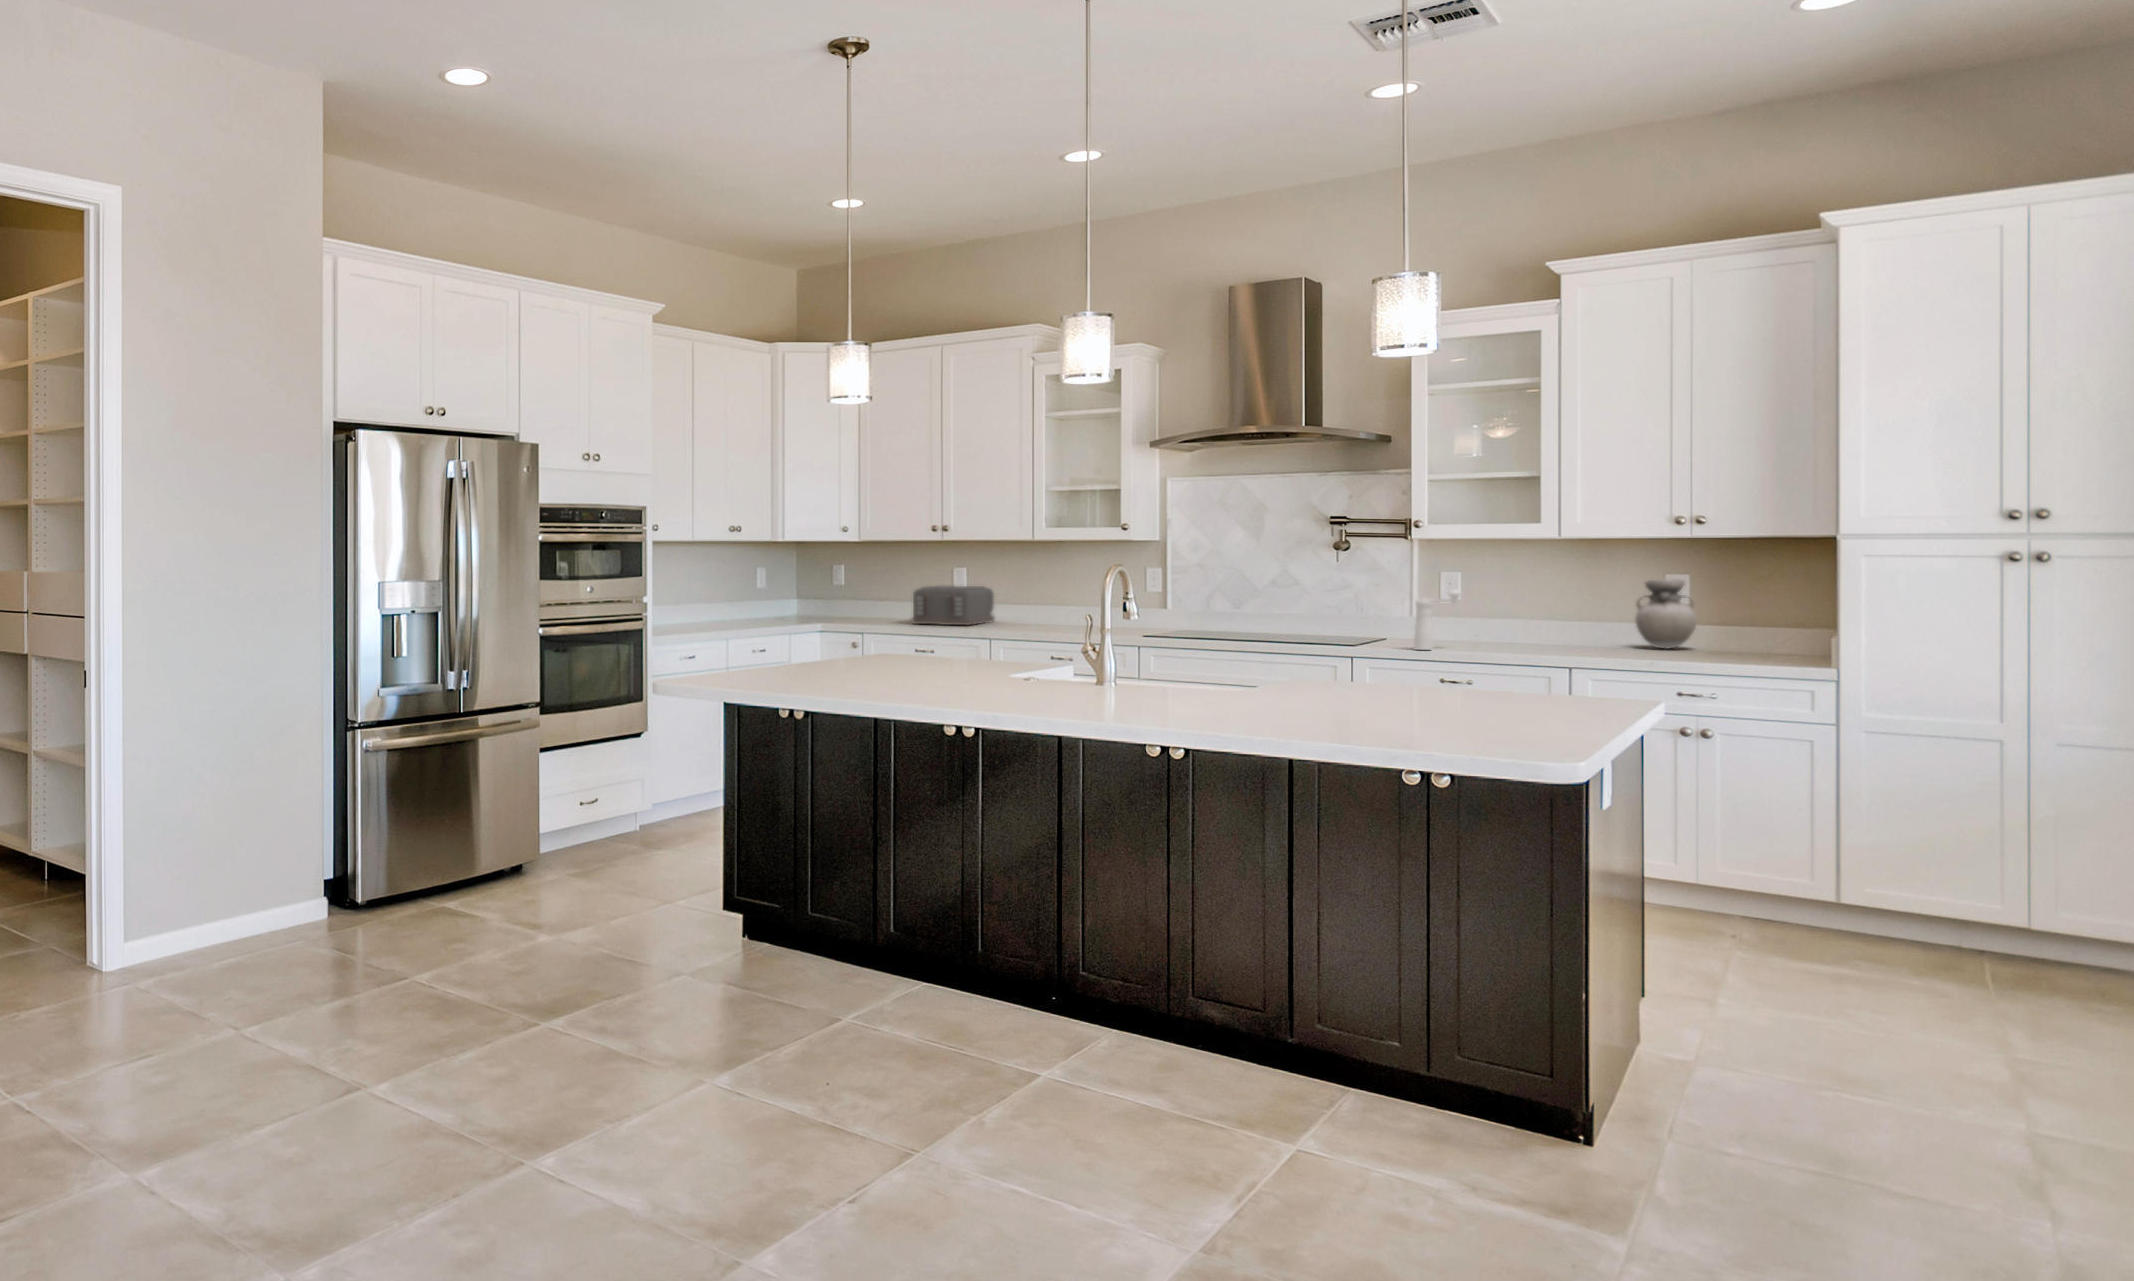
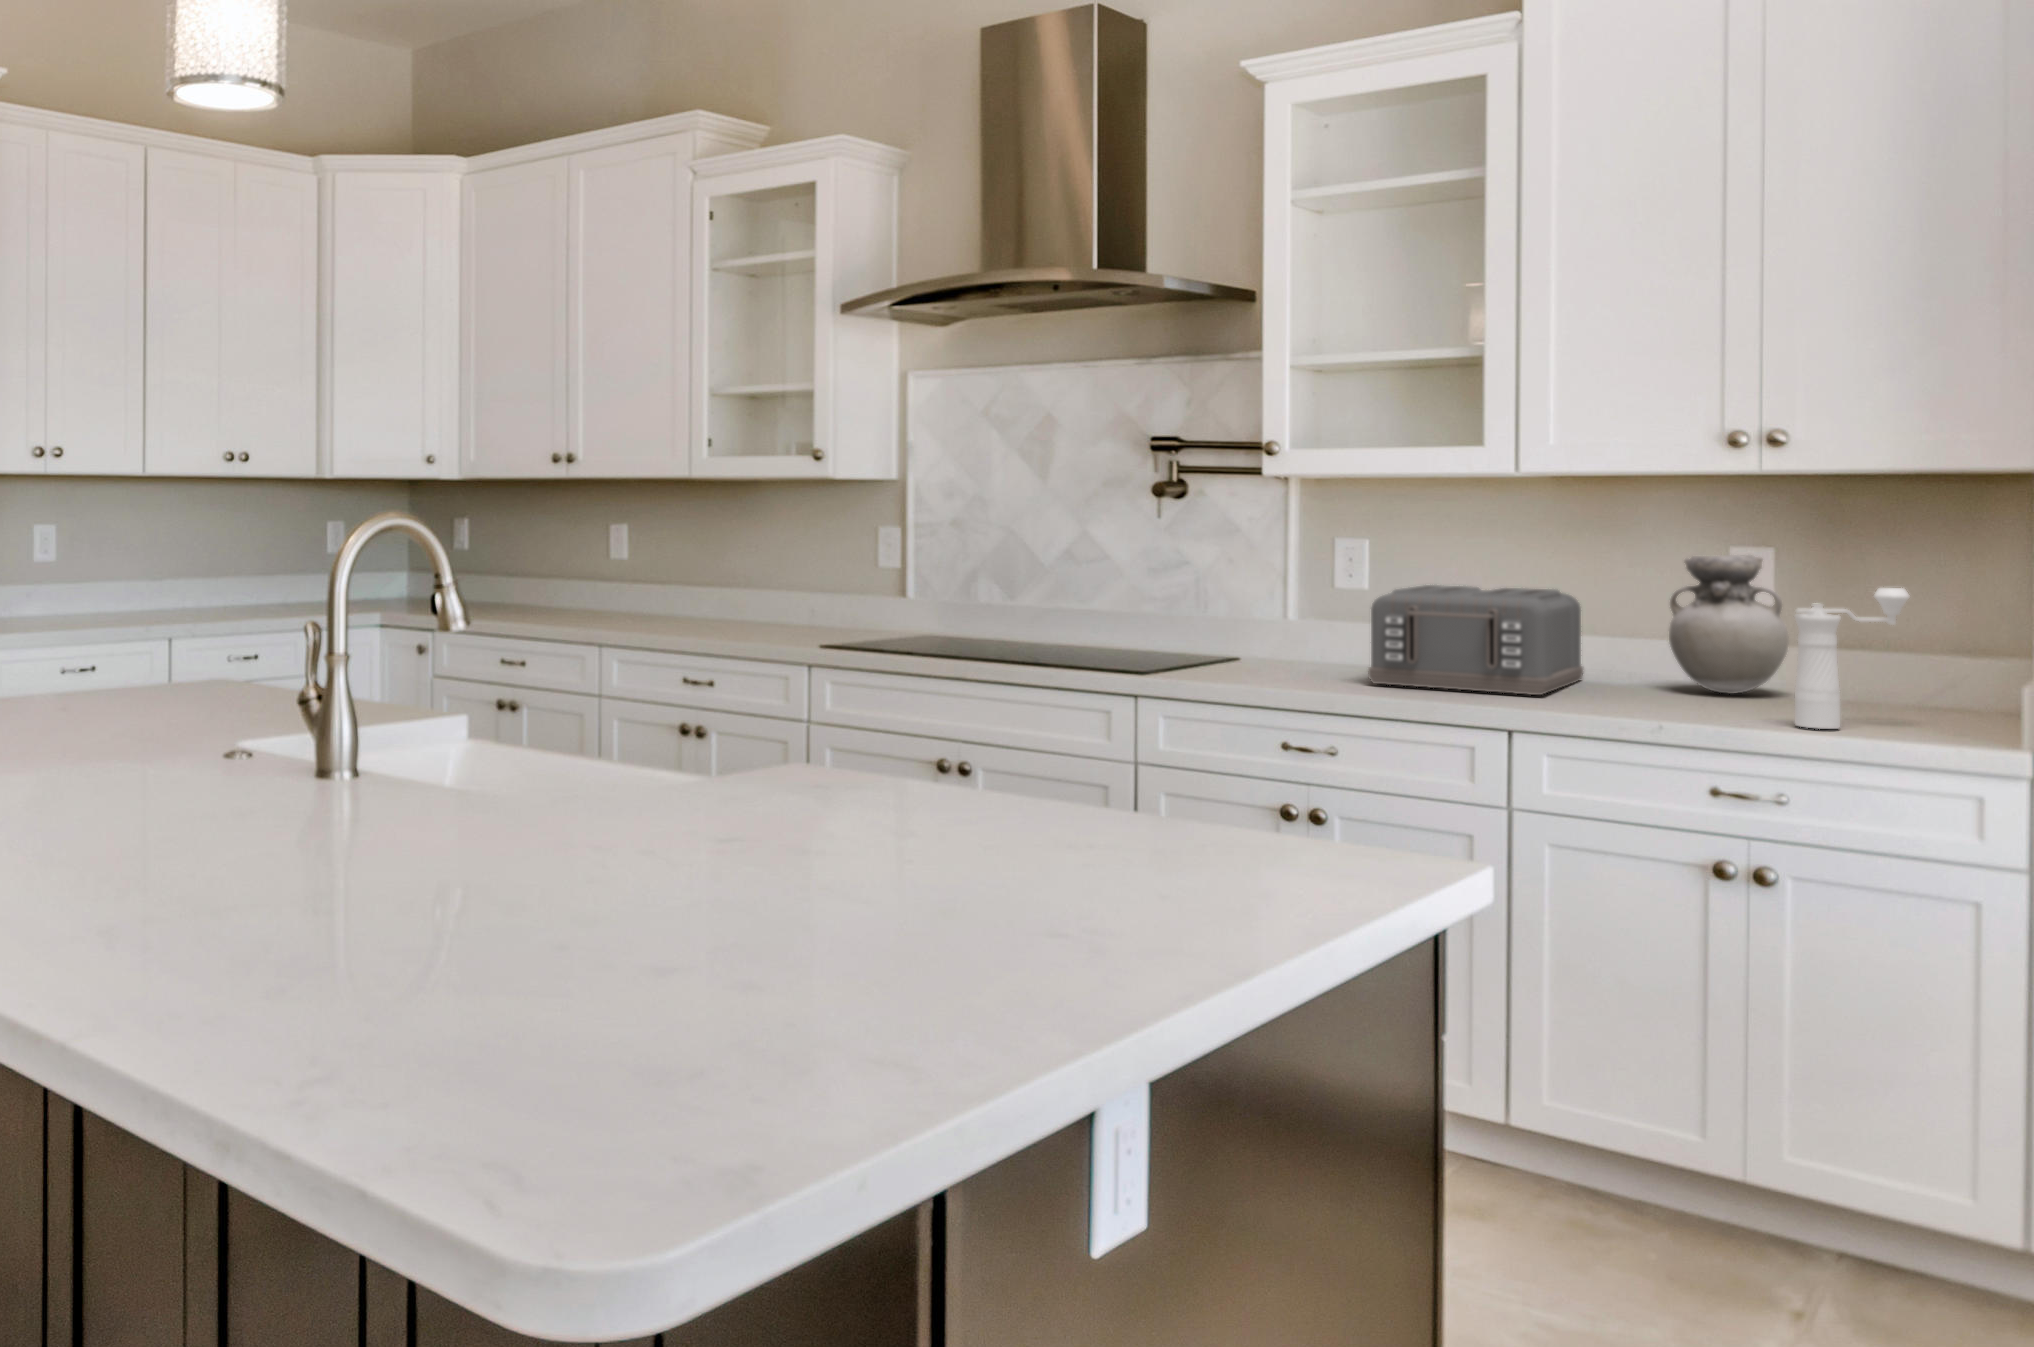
toaster: present [912,586,995,625] -> present [1368,585,1583,695]
pepper mill: present [1414,590,1460,650] -> present [1794,588,1910,729]

